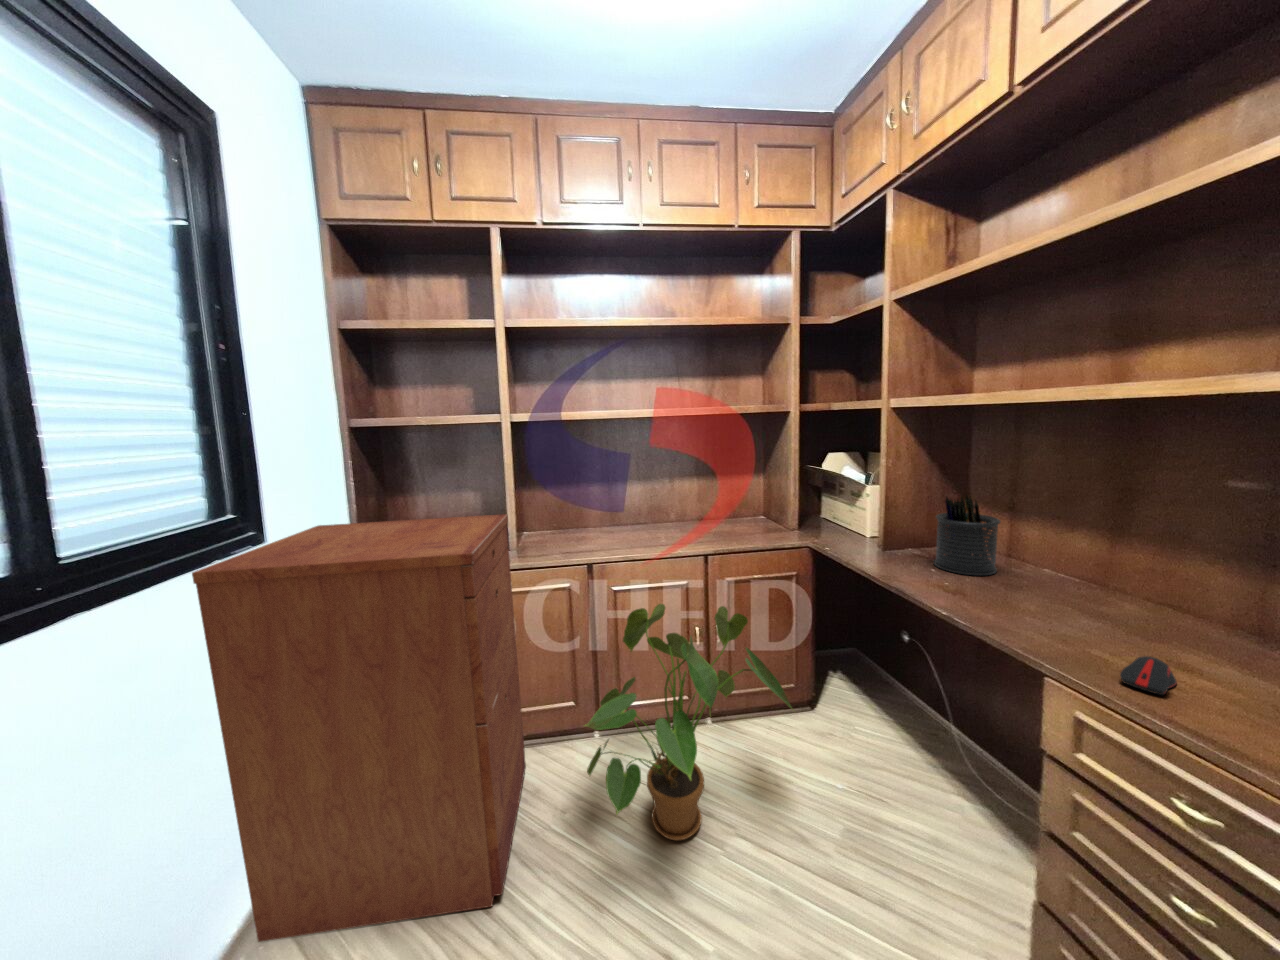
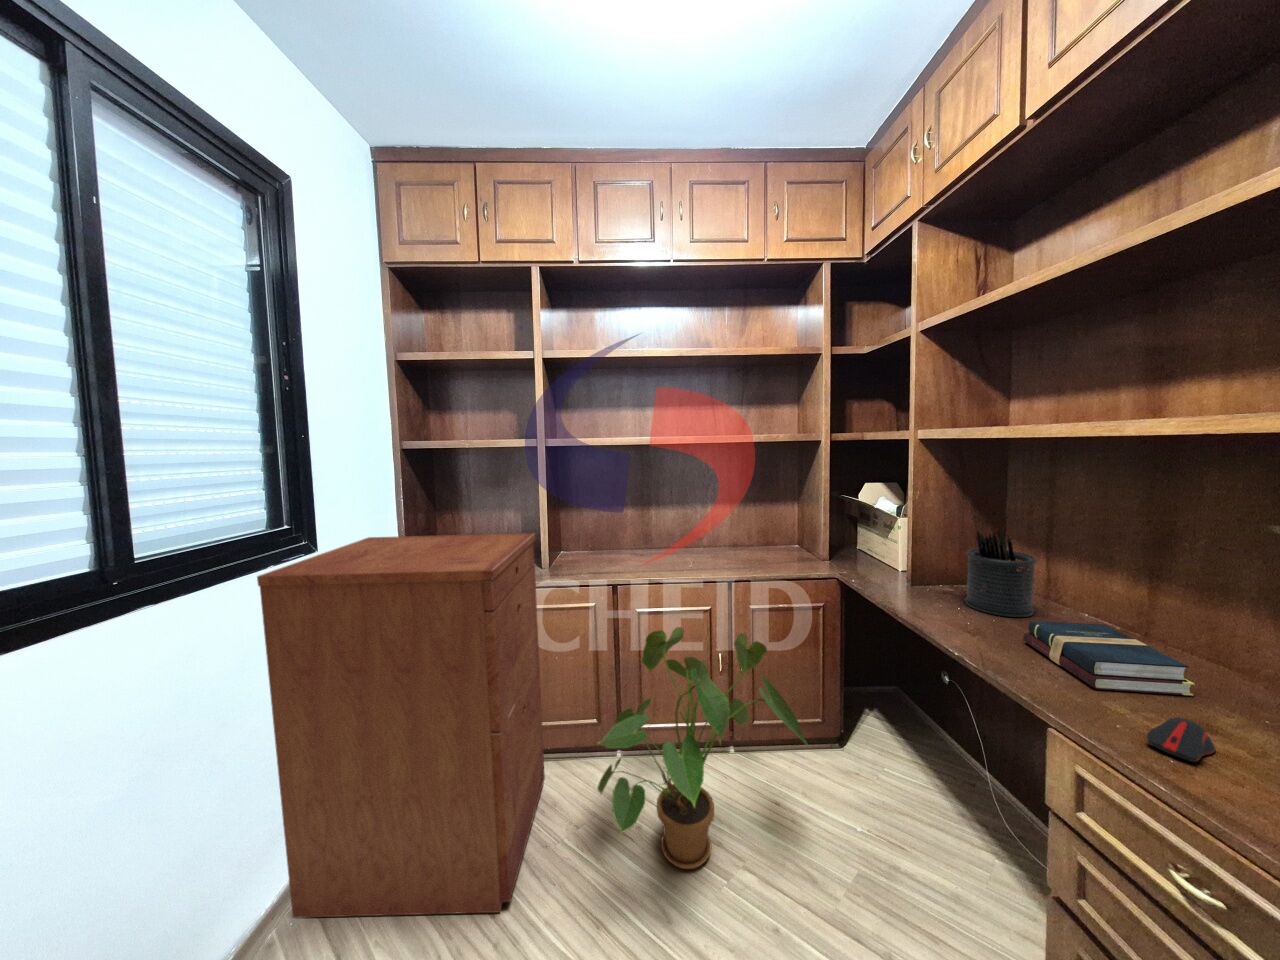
hardback book: none [994,577,1148,636] -> present [1023,621,1194,696]

